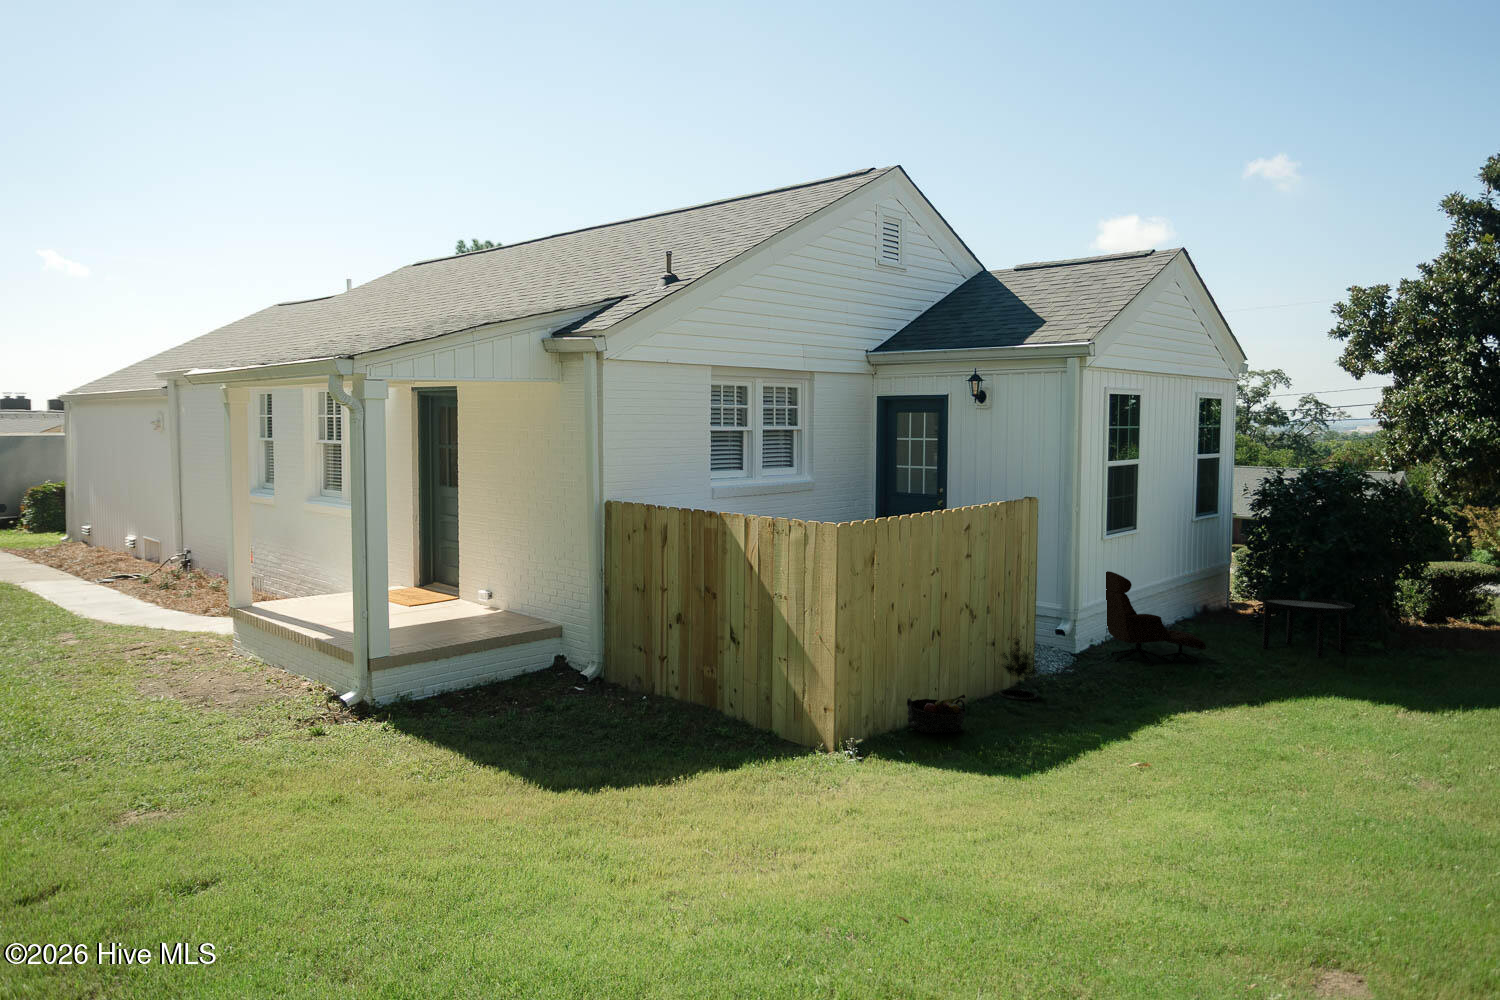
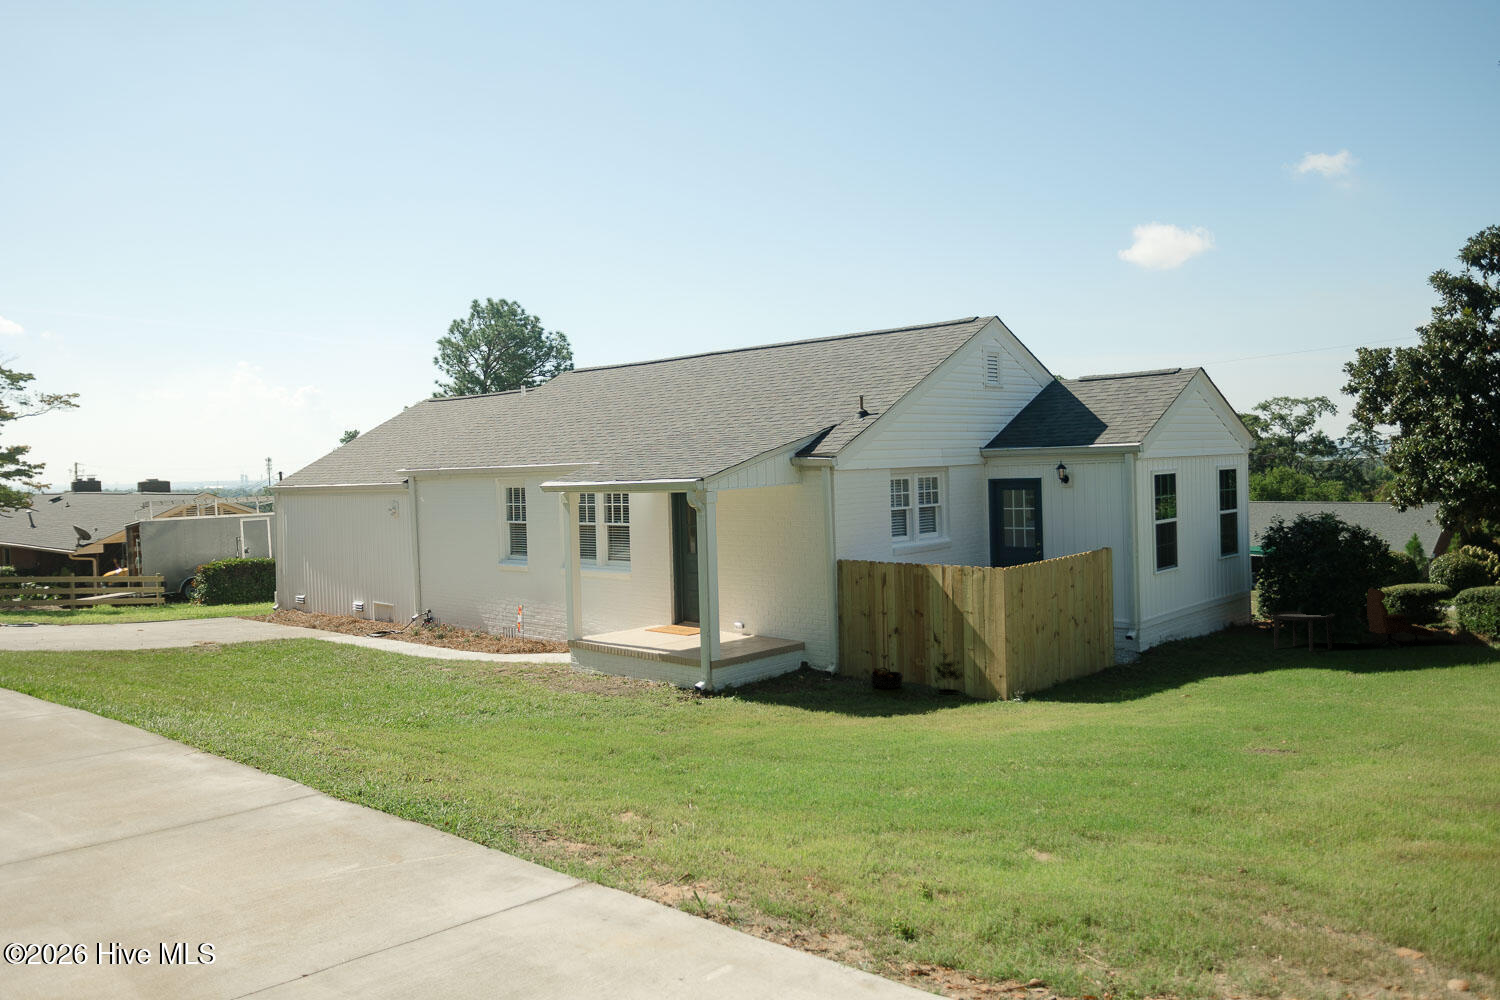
lounge chair: present [1106,571,1206,665] -> present [1367,588,1434,648]
potted tree: present [1000,636,1038,700] -> present [933,653,962,694]
basket: present [907,695,966,733] -> present [871,667,903,689]

